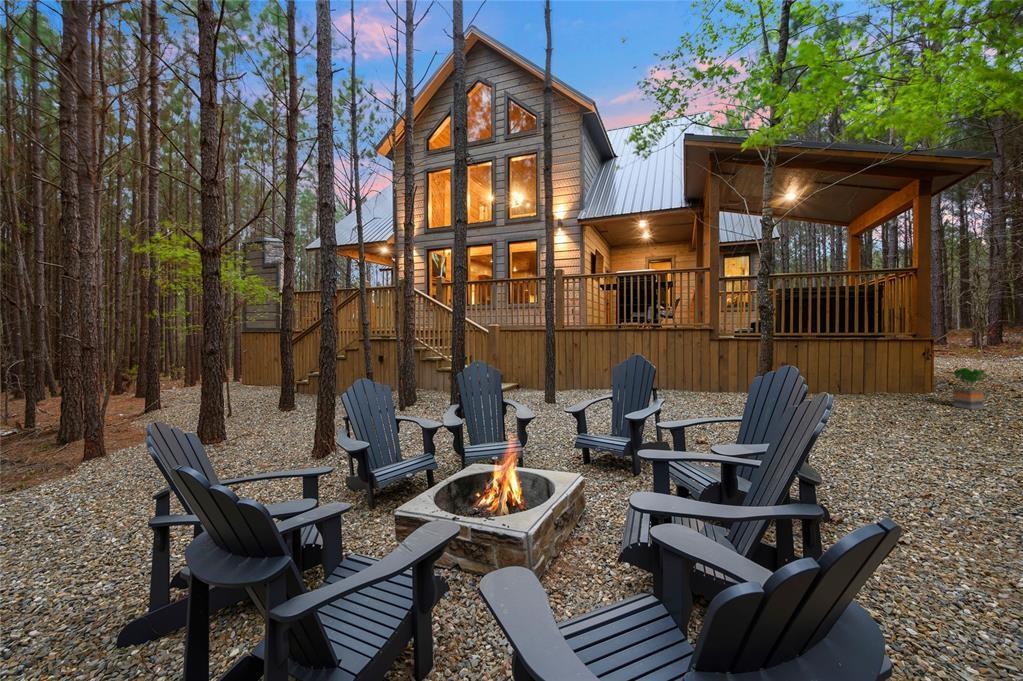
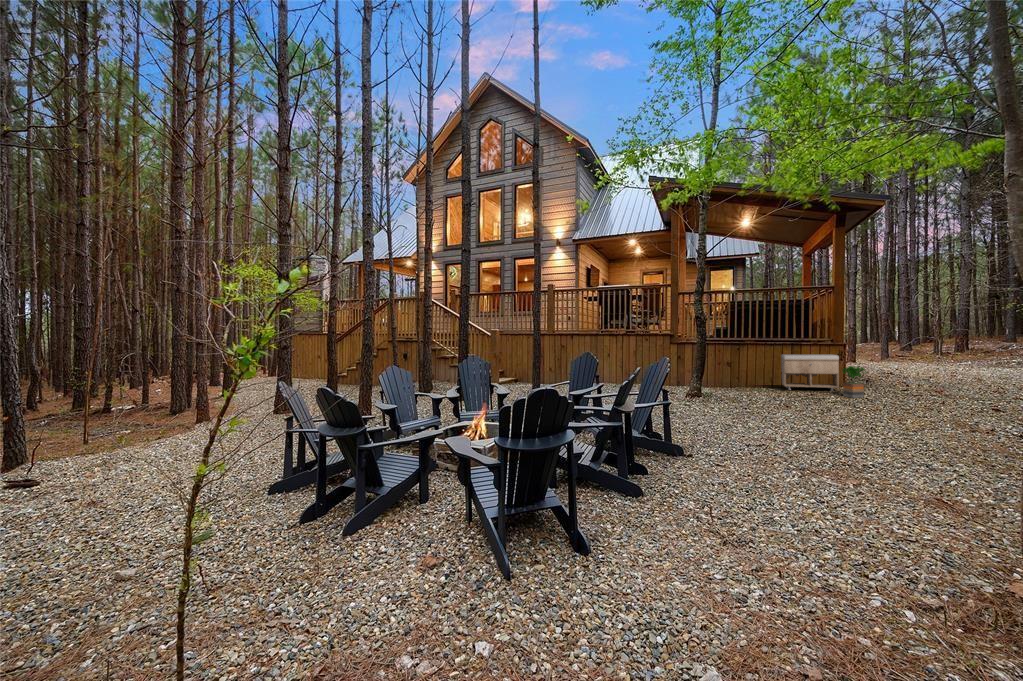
storage bench: none [853,352,938,398] -> present [781,354,839,391]

